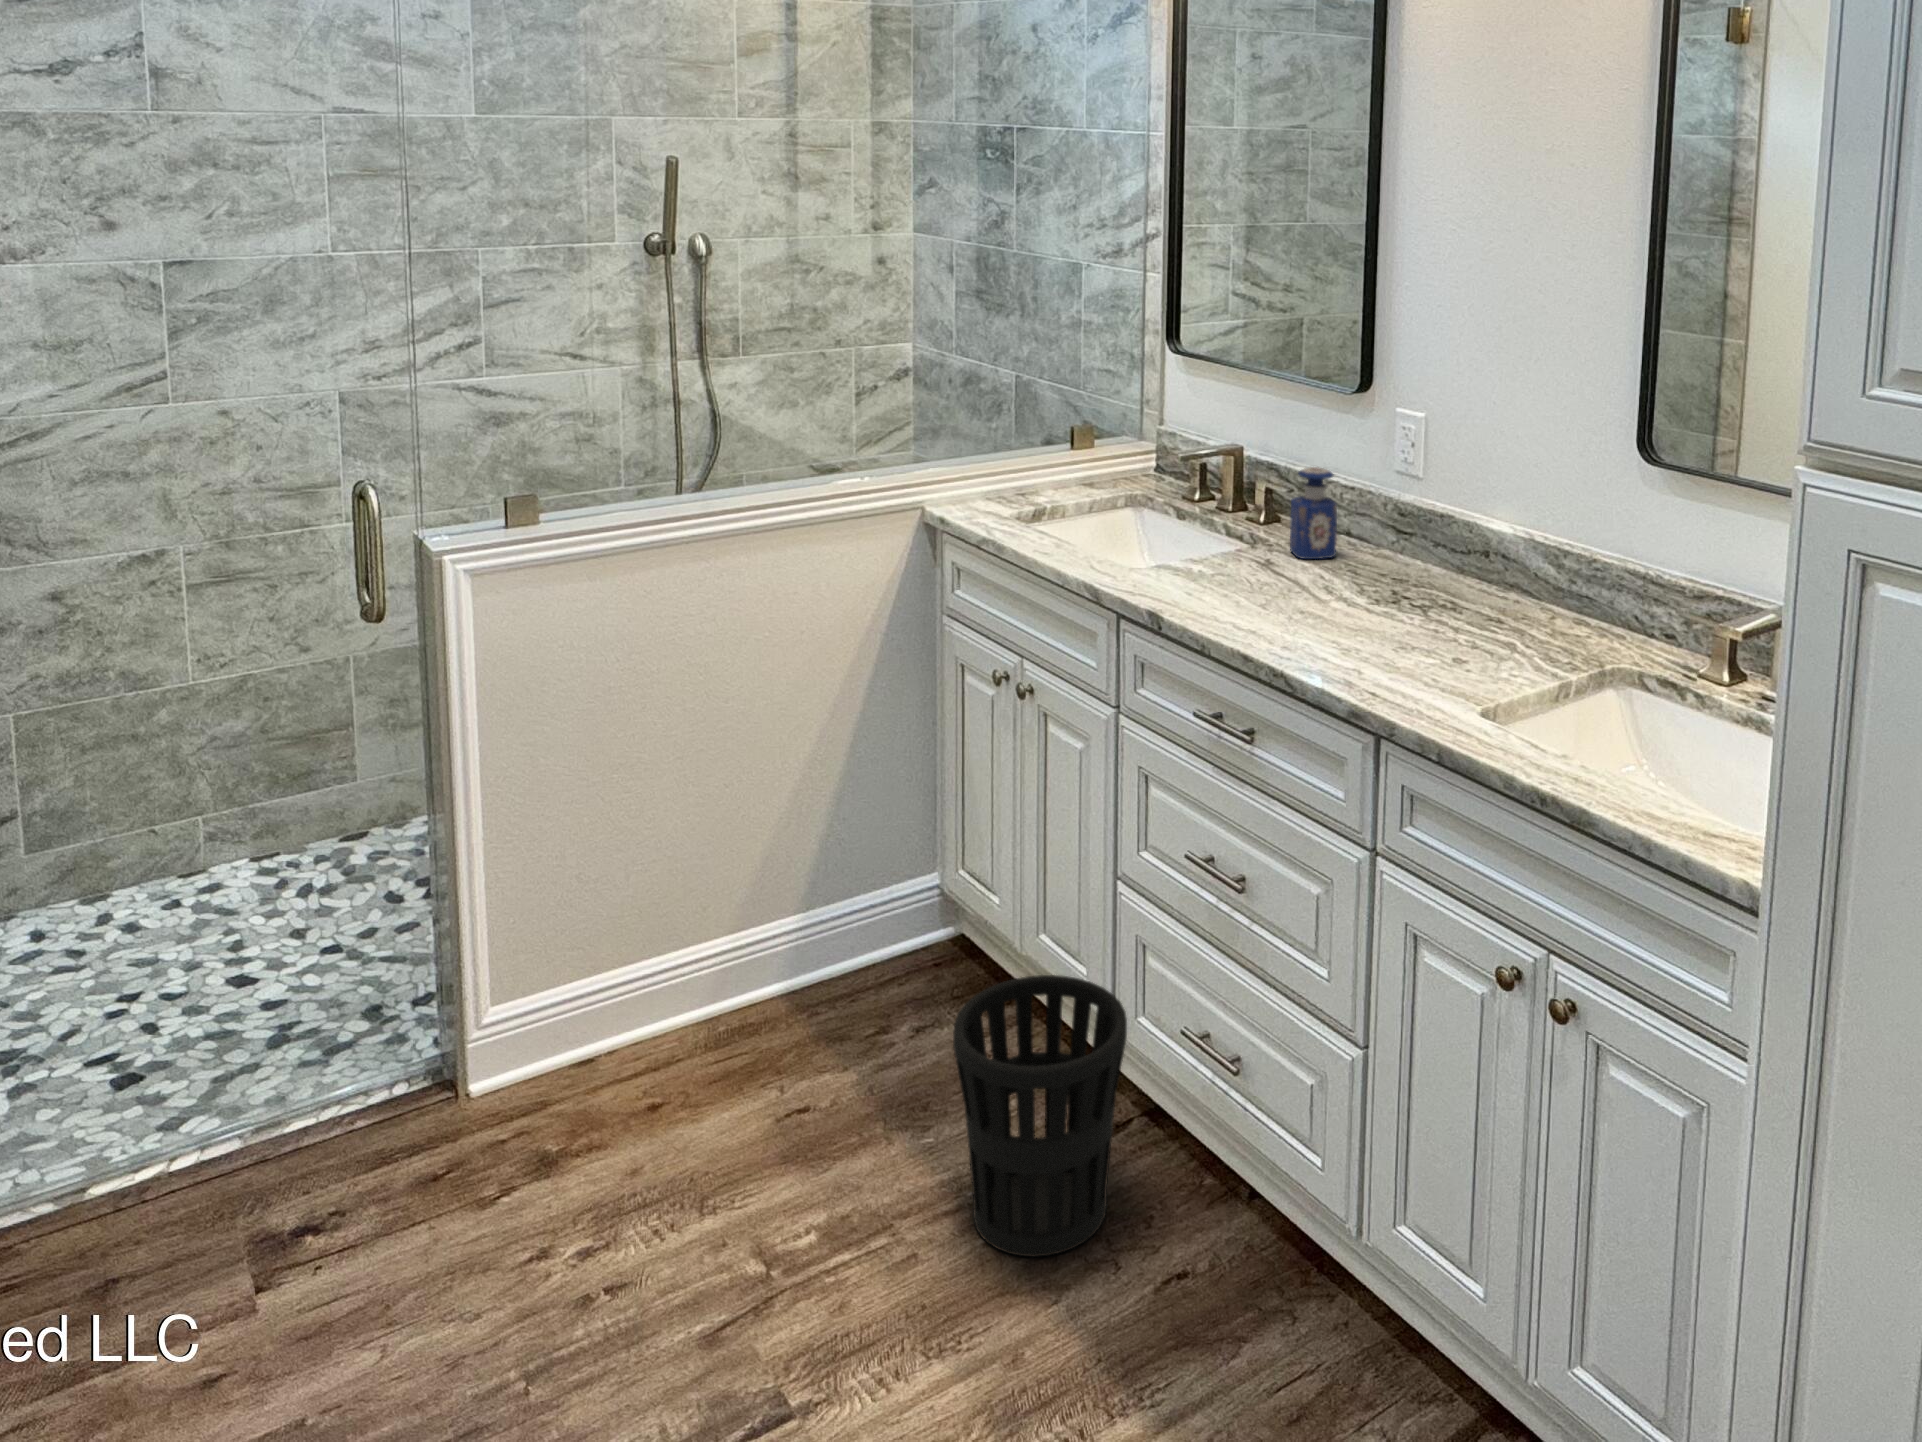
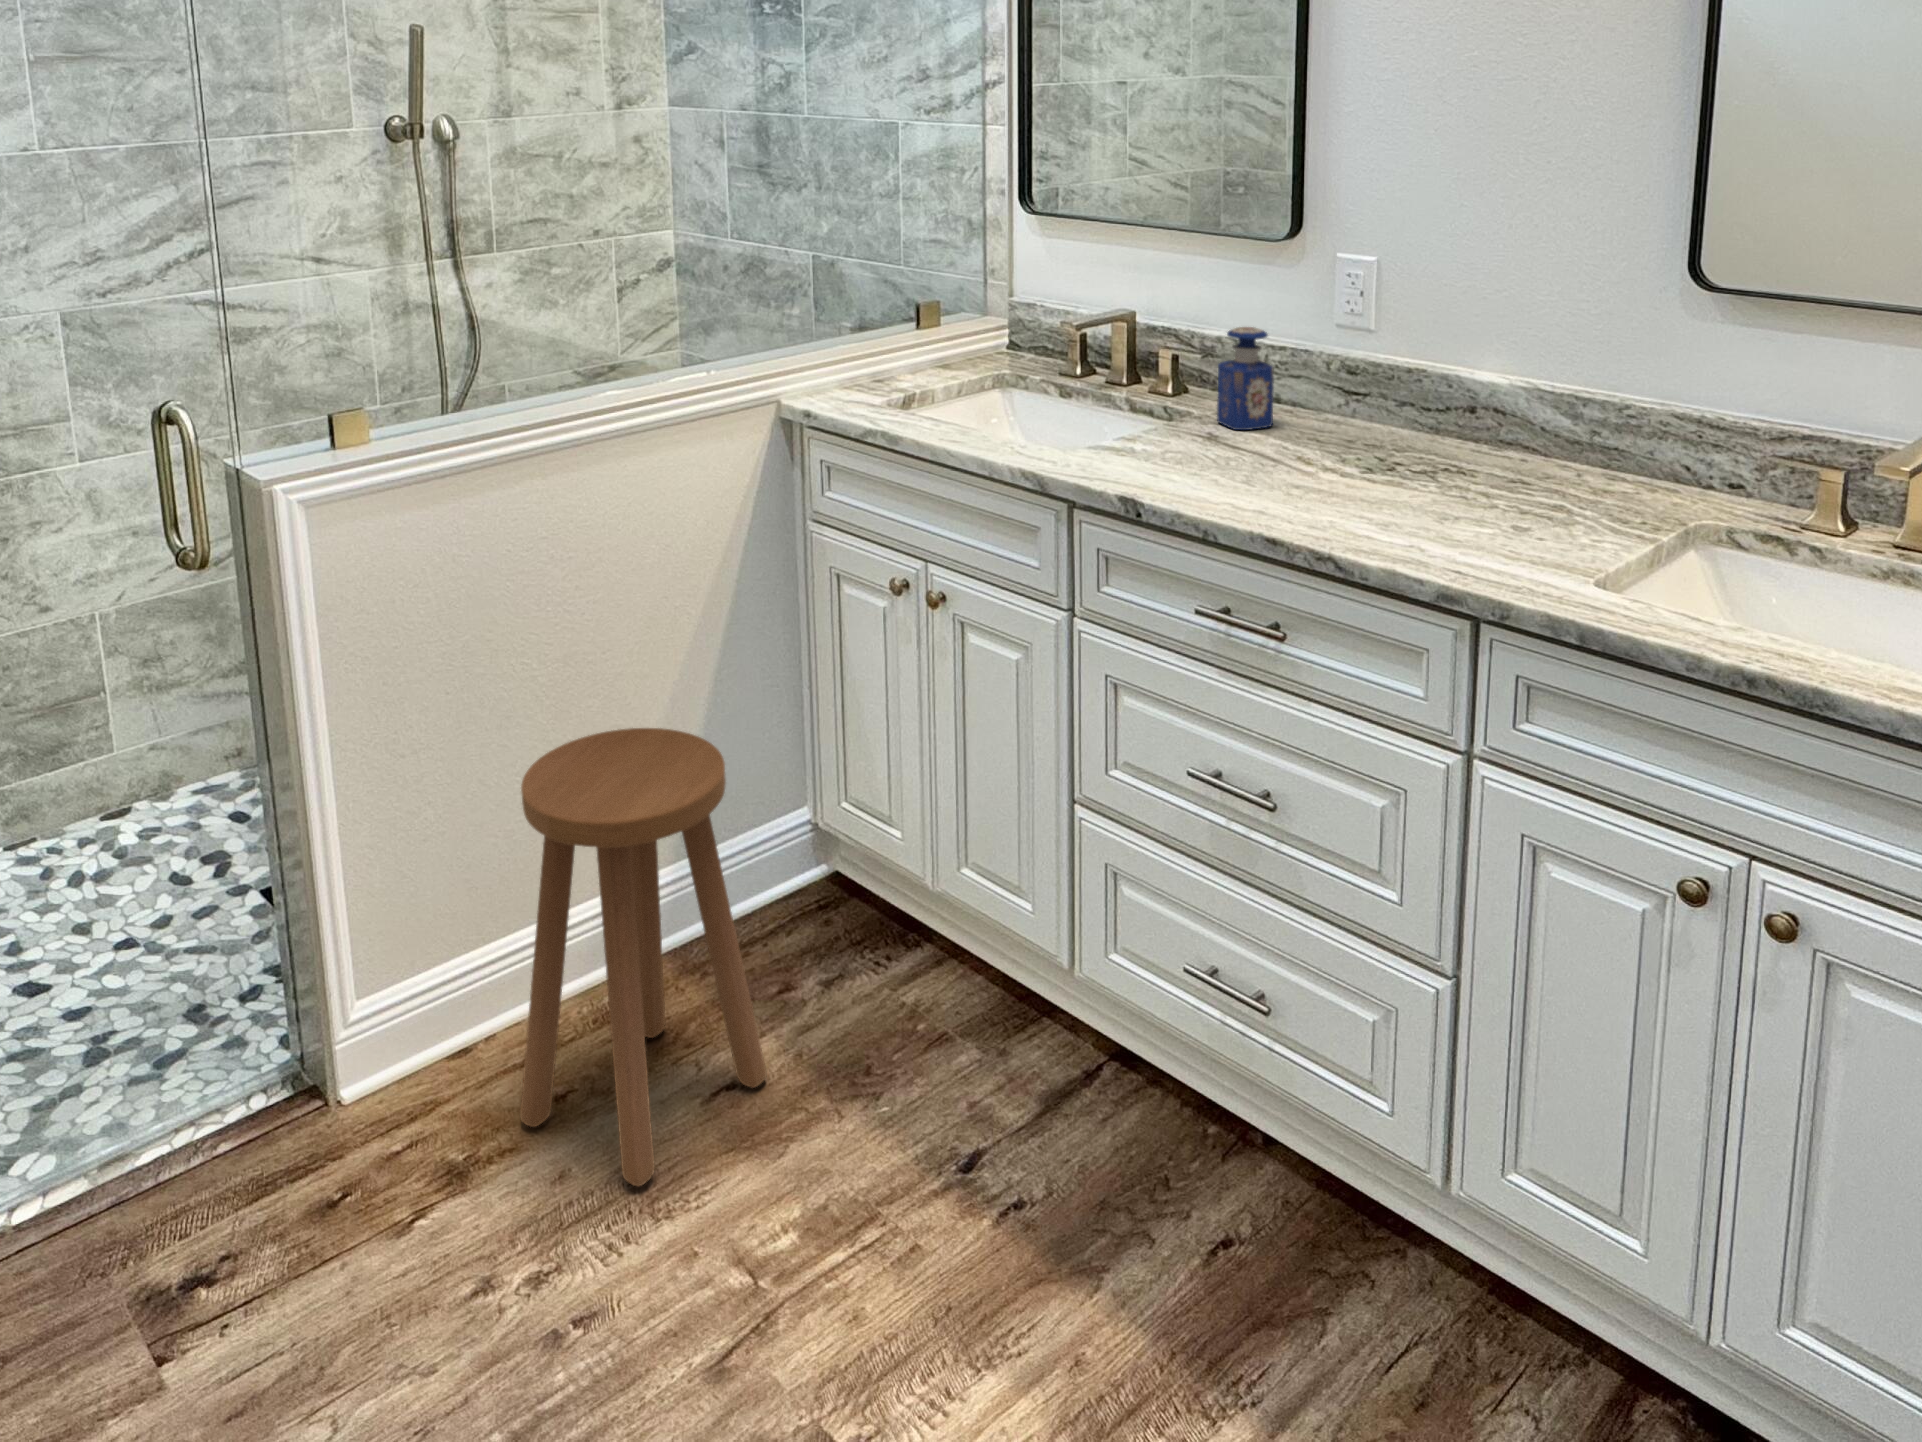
stool: none [614,786,837,1187] -> present [520,728,766,1186]
wastebasket: present [953,975,1127,1257] -> none [937,915,1136,1235]

